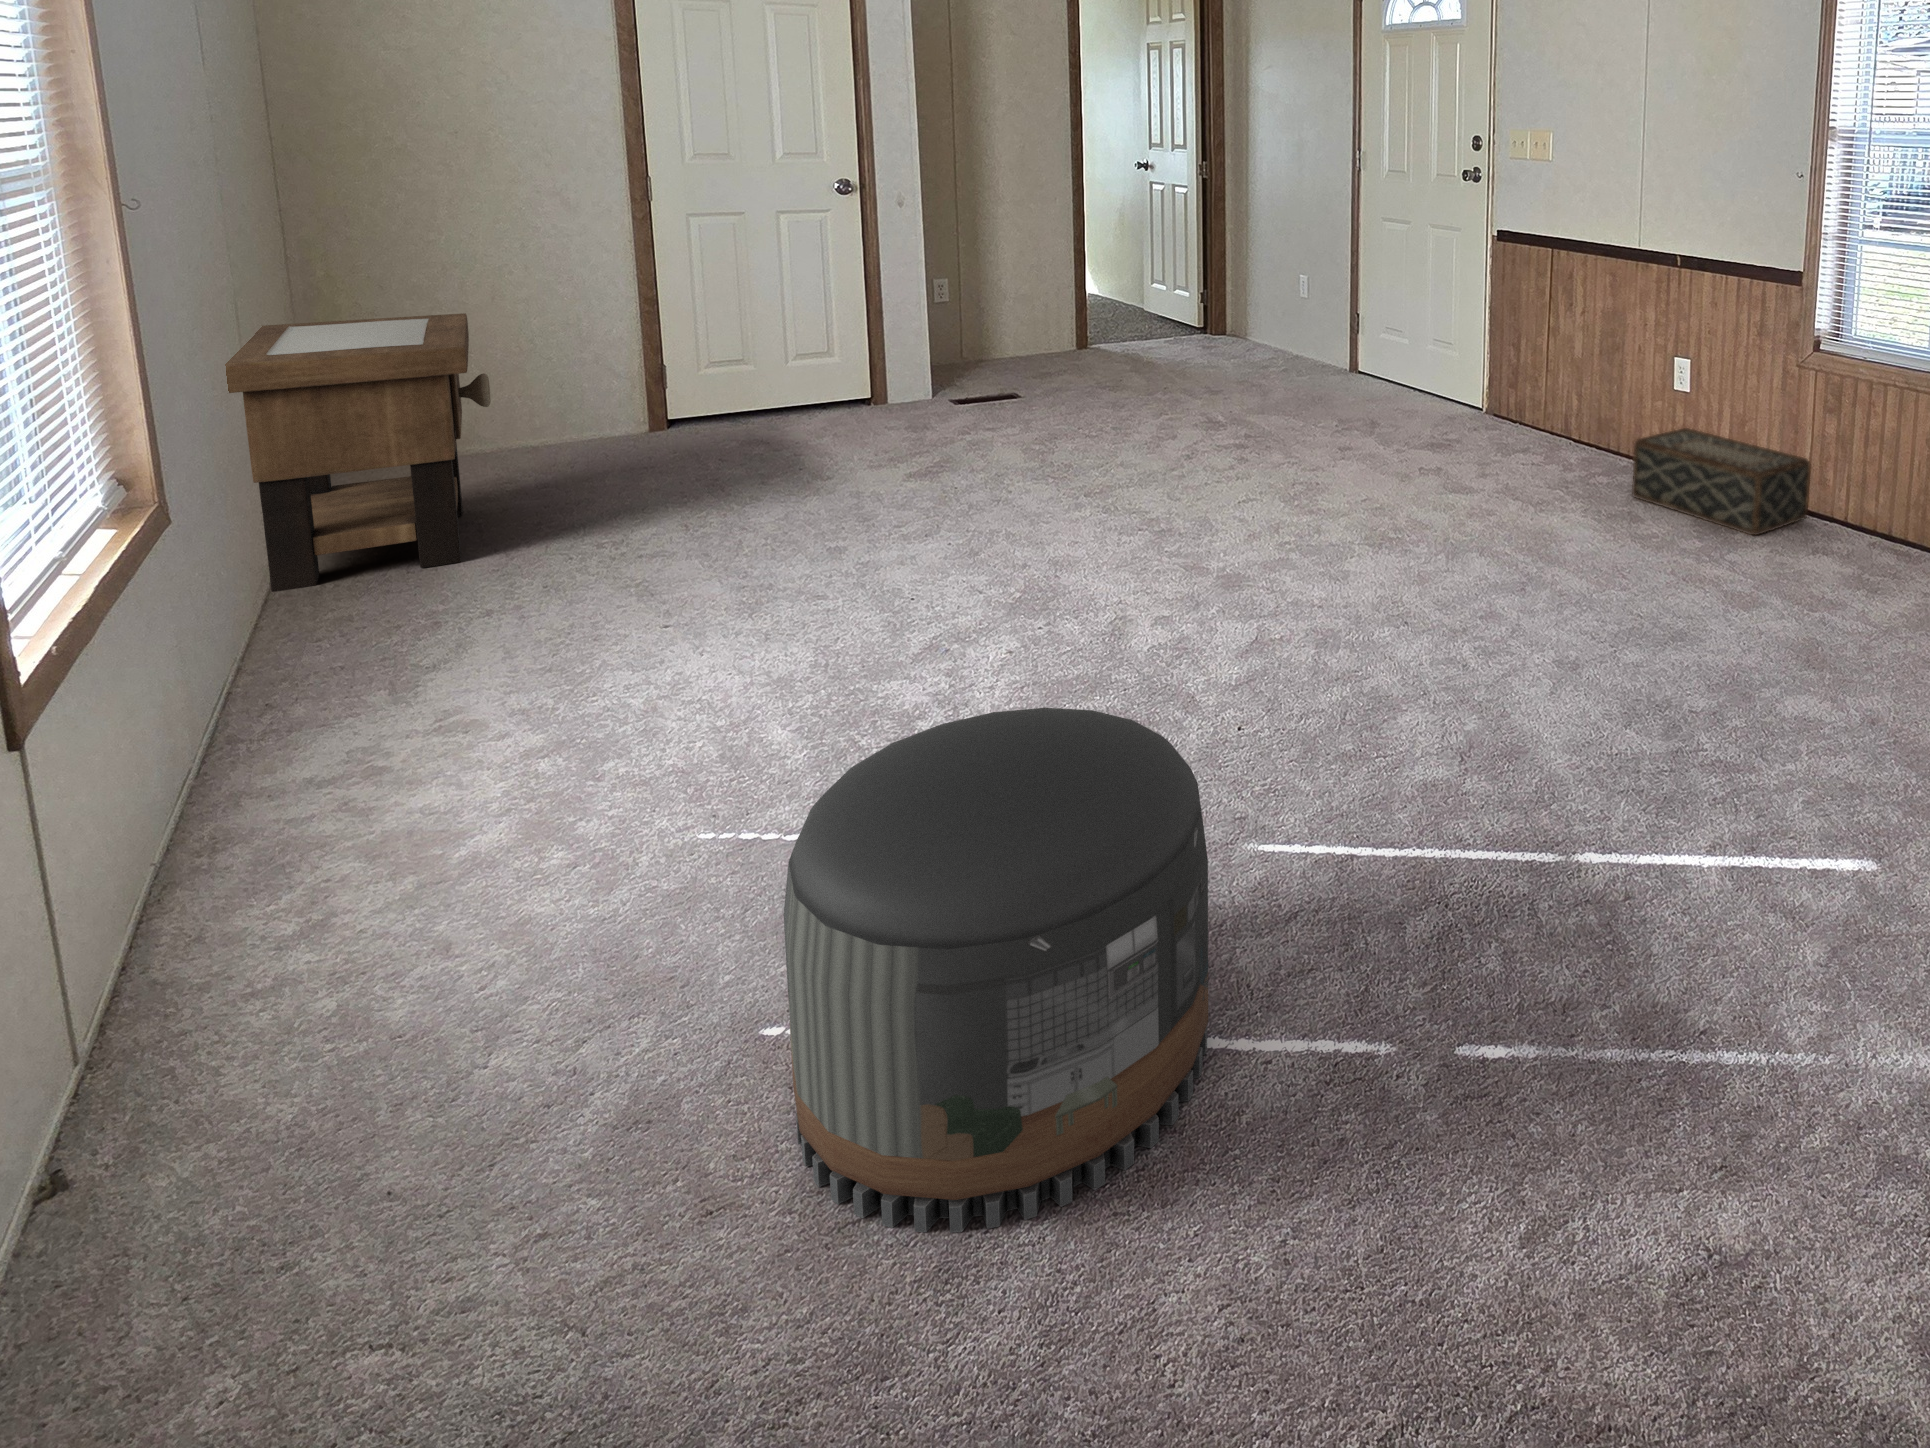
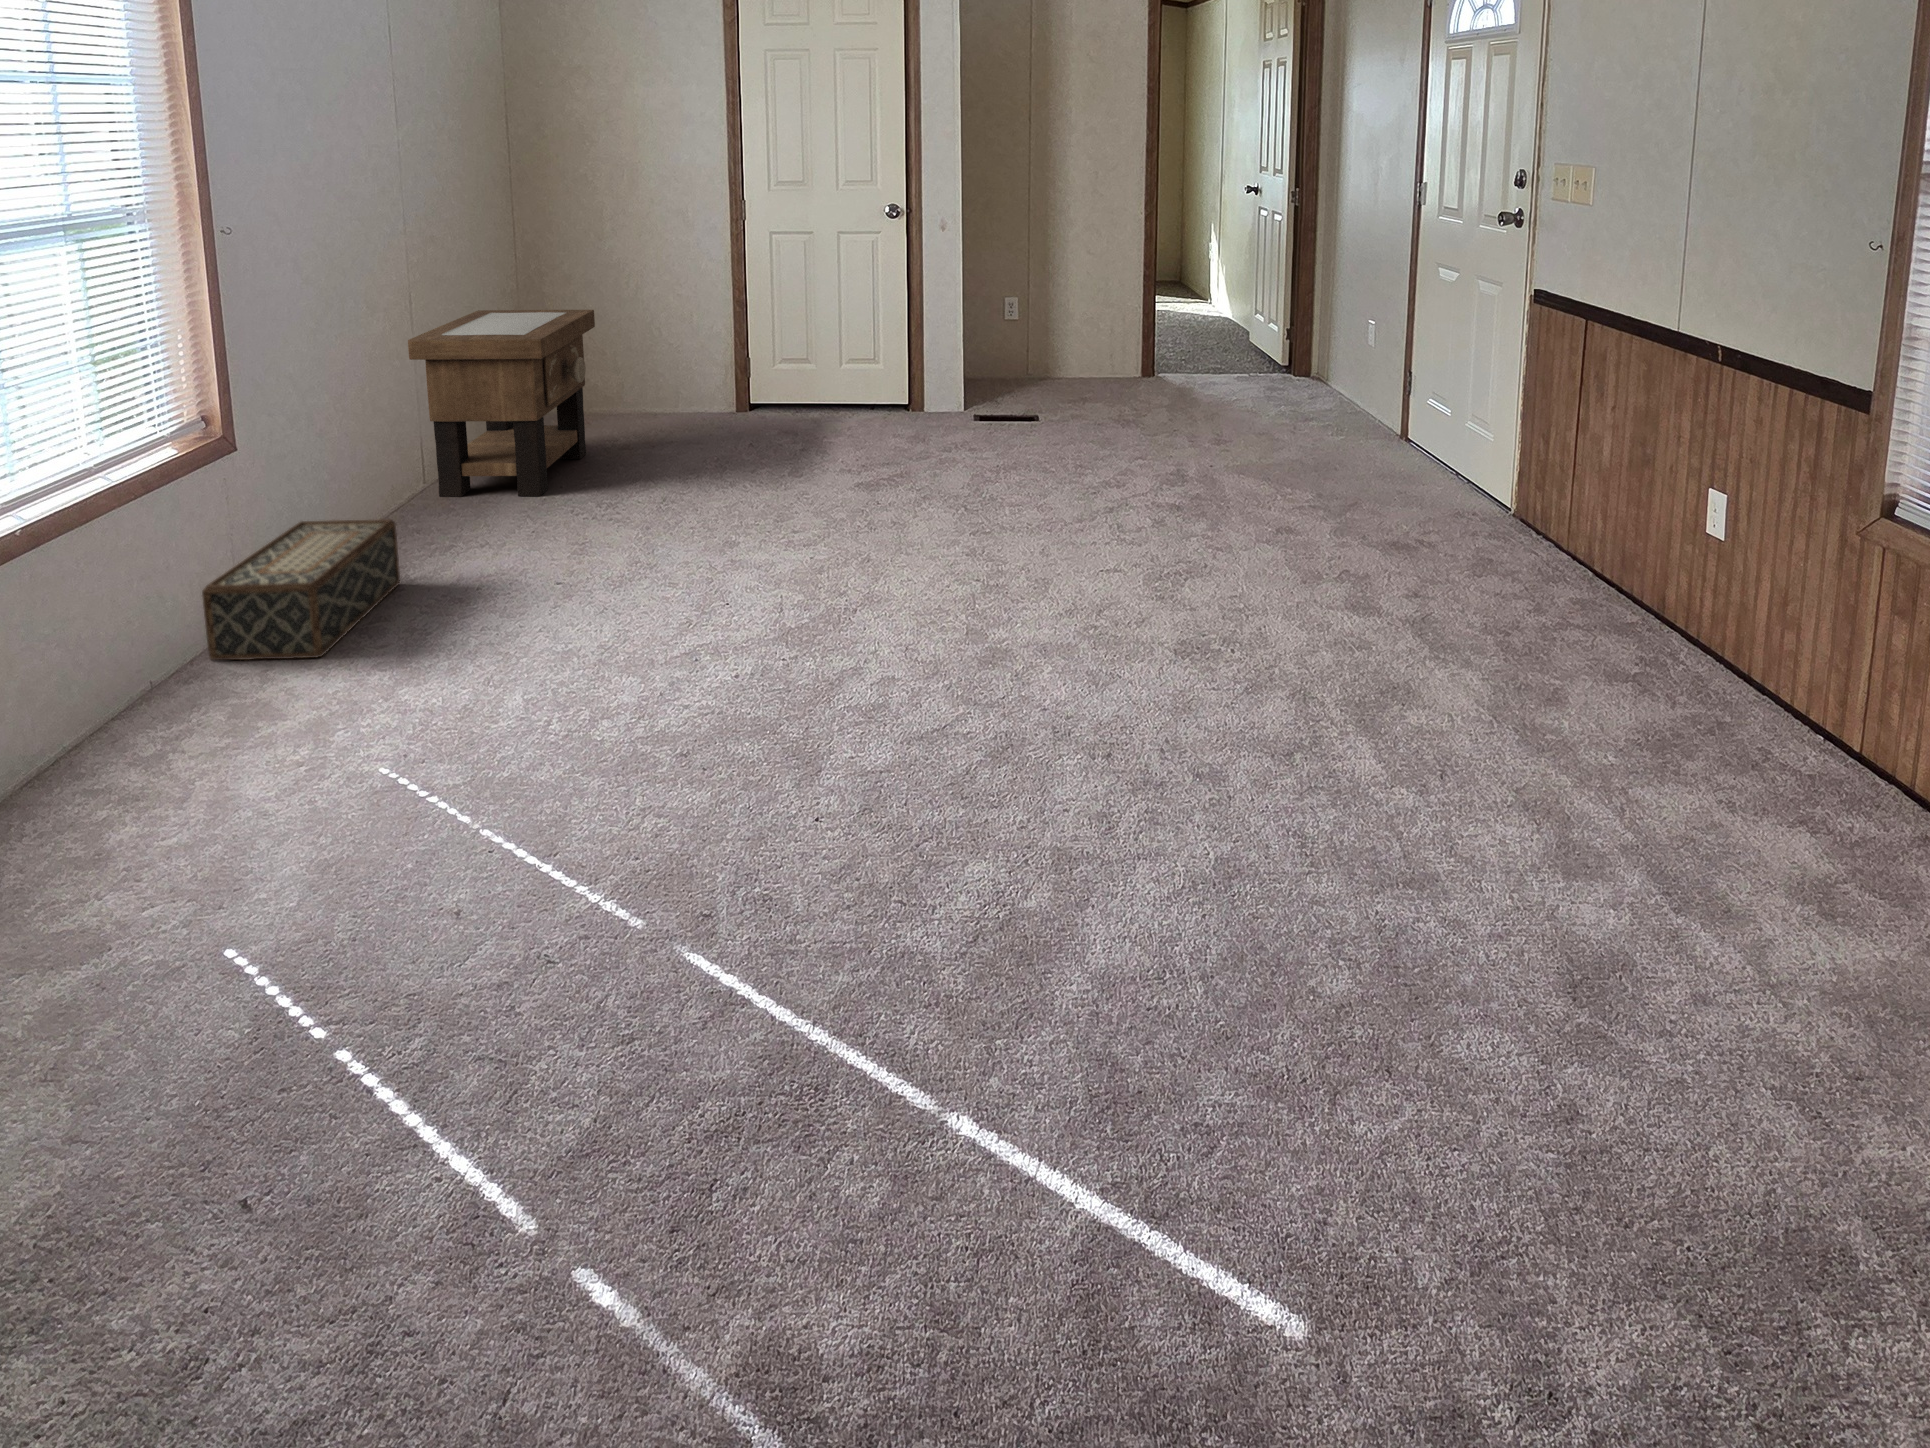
woven basket: present [1632,428,1810,535] -> present [202,519,400,660]
pouf: present [784,708,1208,1233] -> none [102,738,510,1204]

